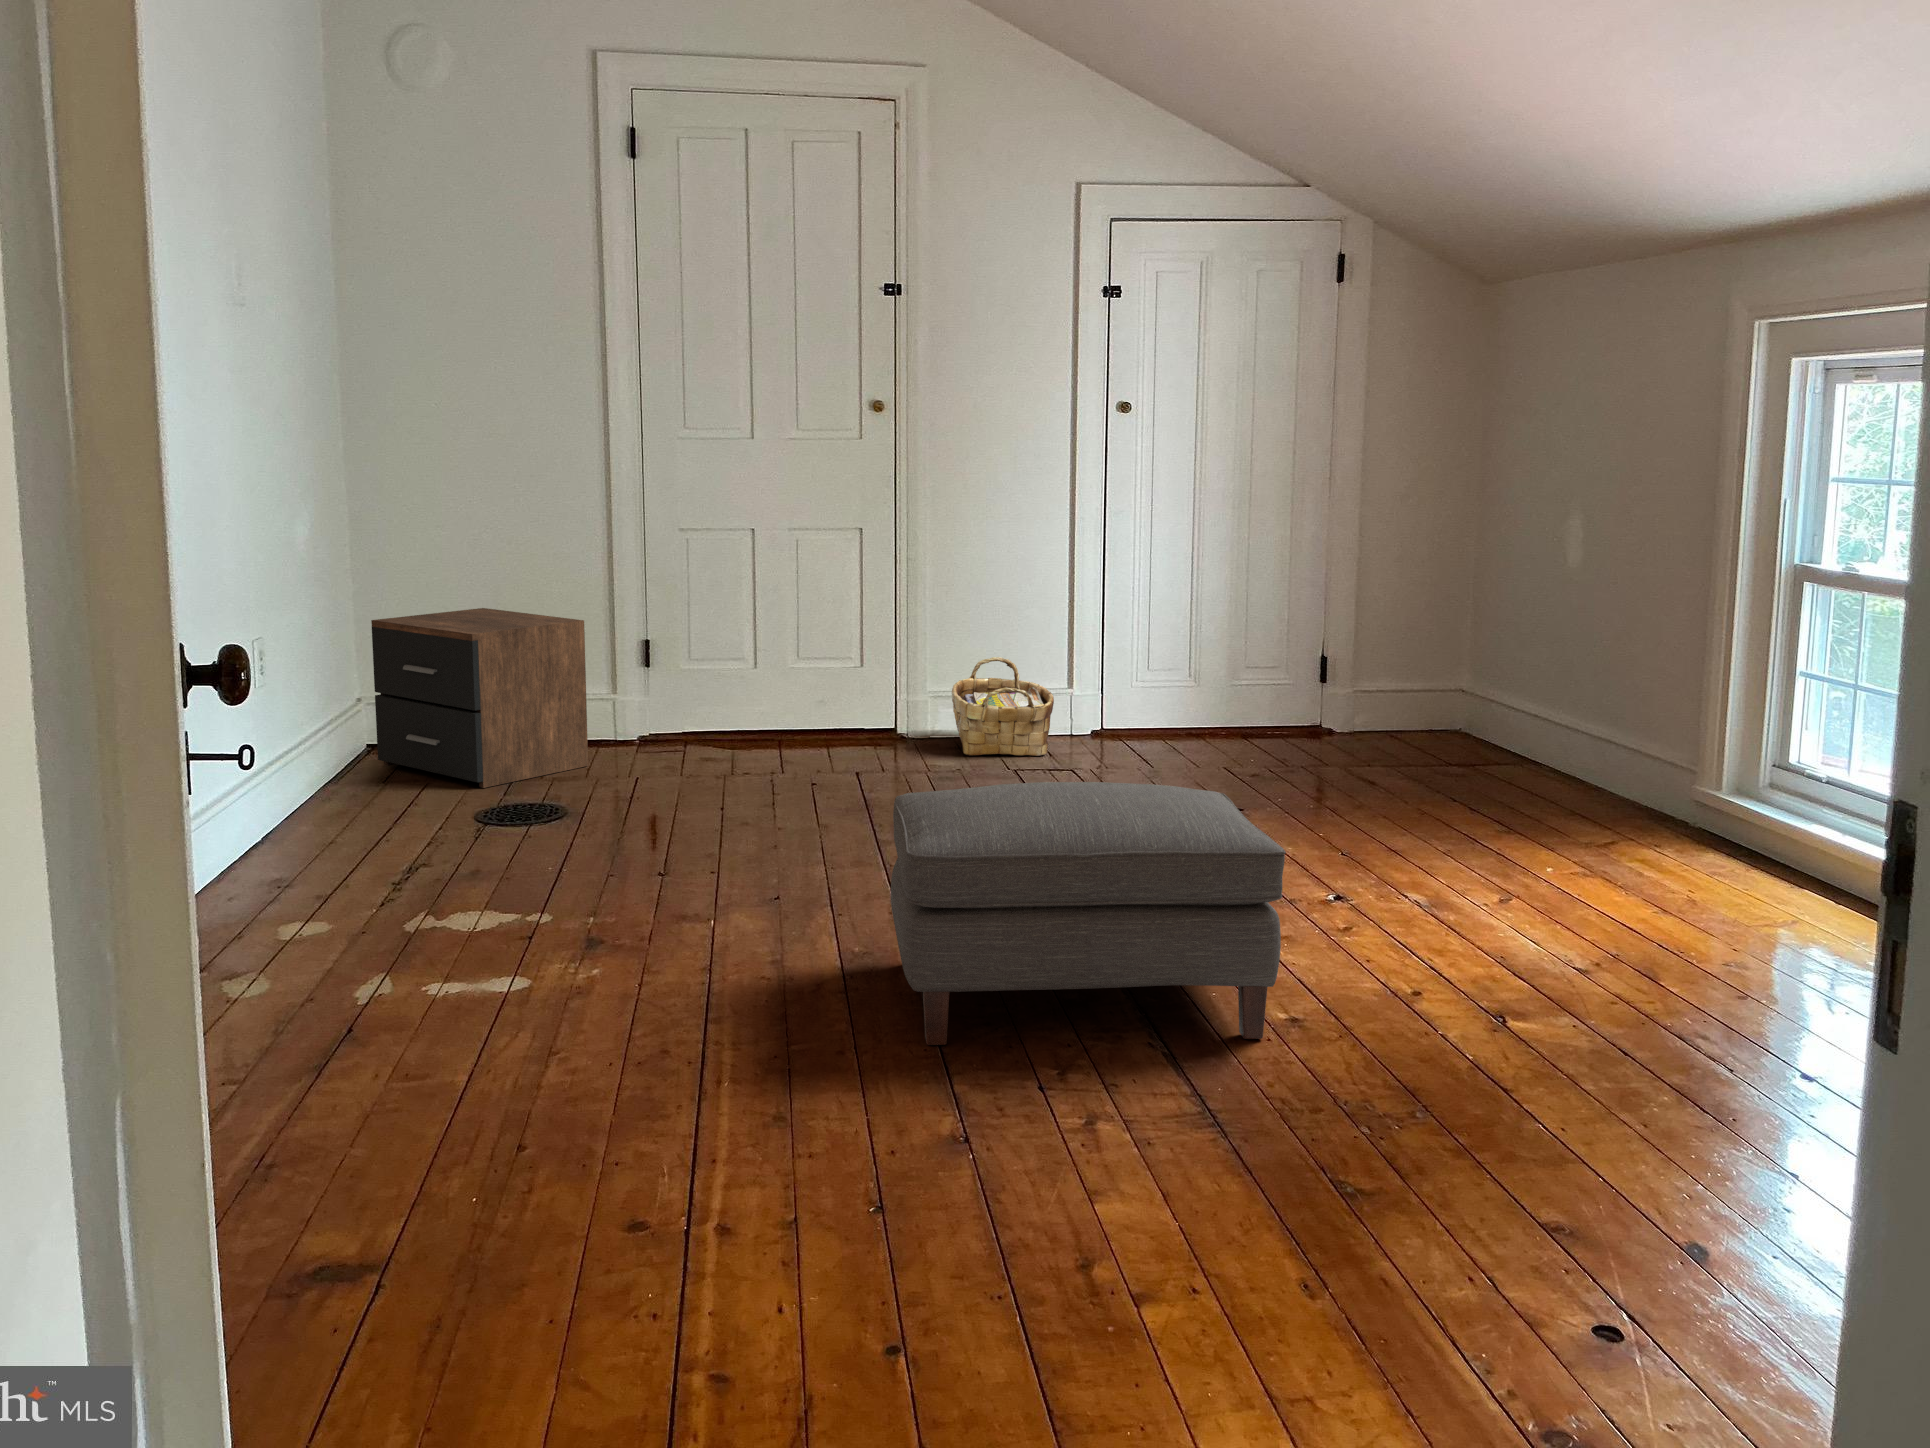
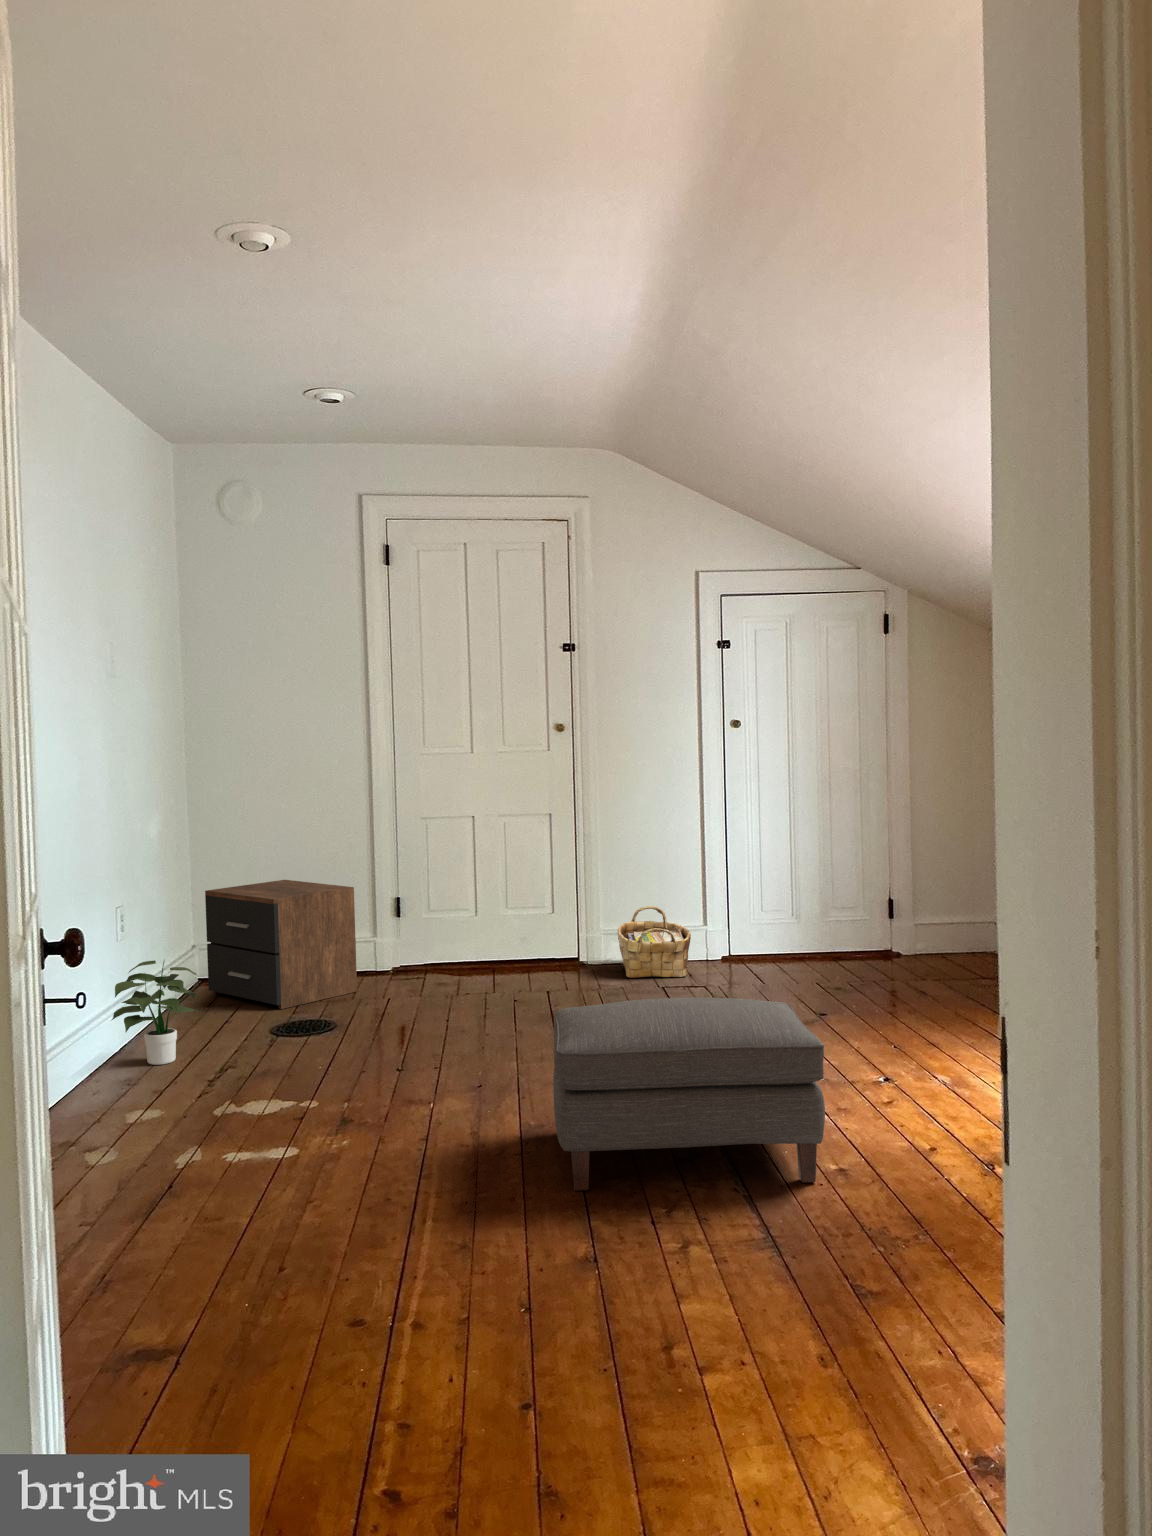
potted plant: none [247,714,373,861] -> present [112,960,197,1065]

